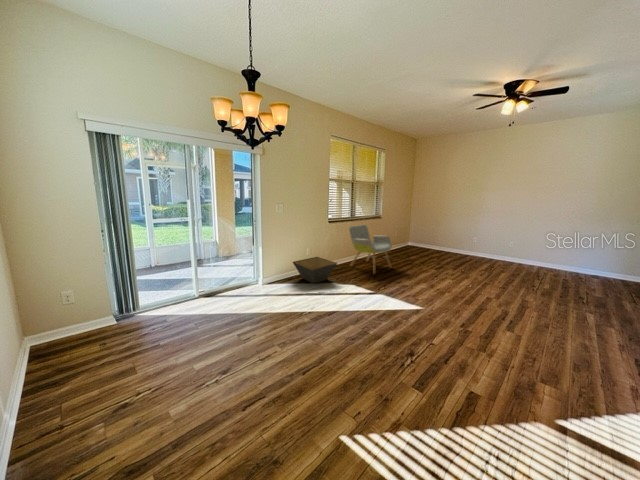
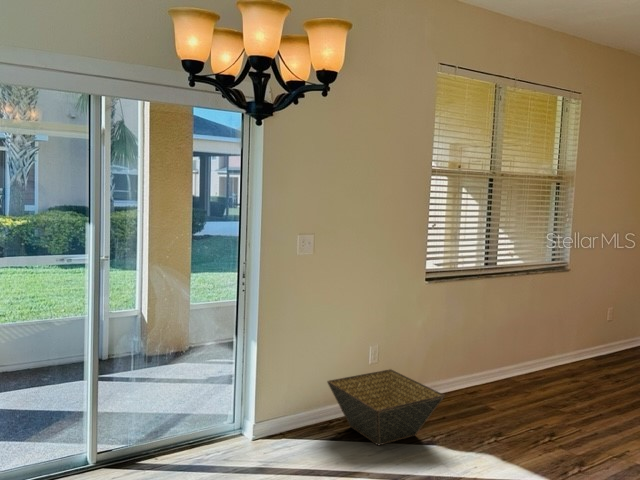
armchair: present [349,225,392,274] -> none [441,288,625,444]

